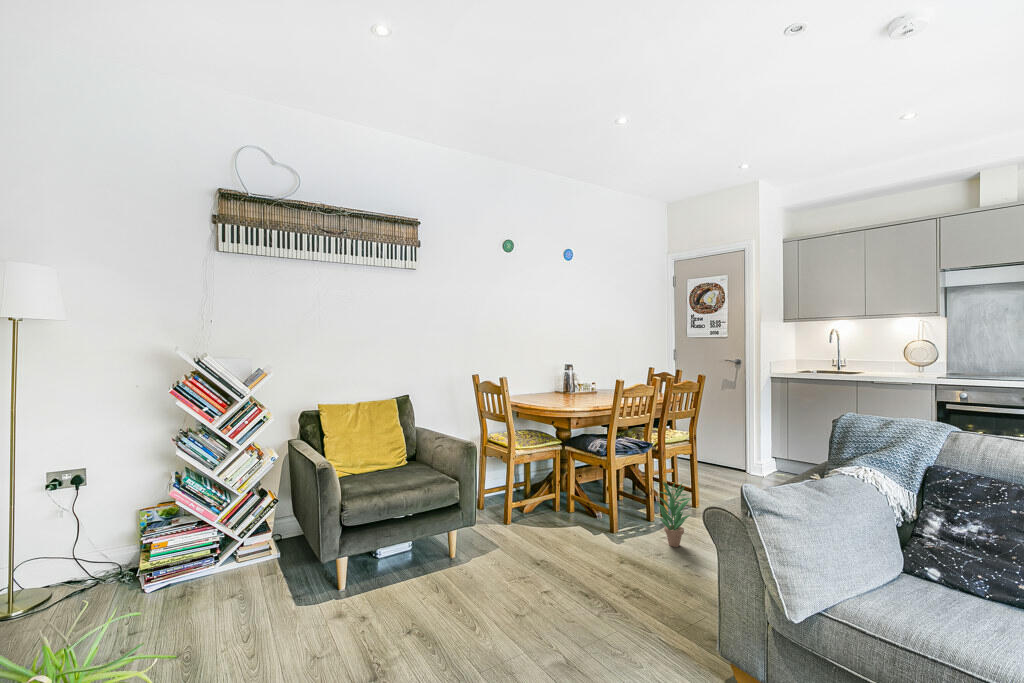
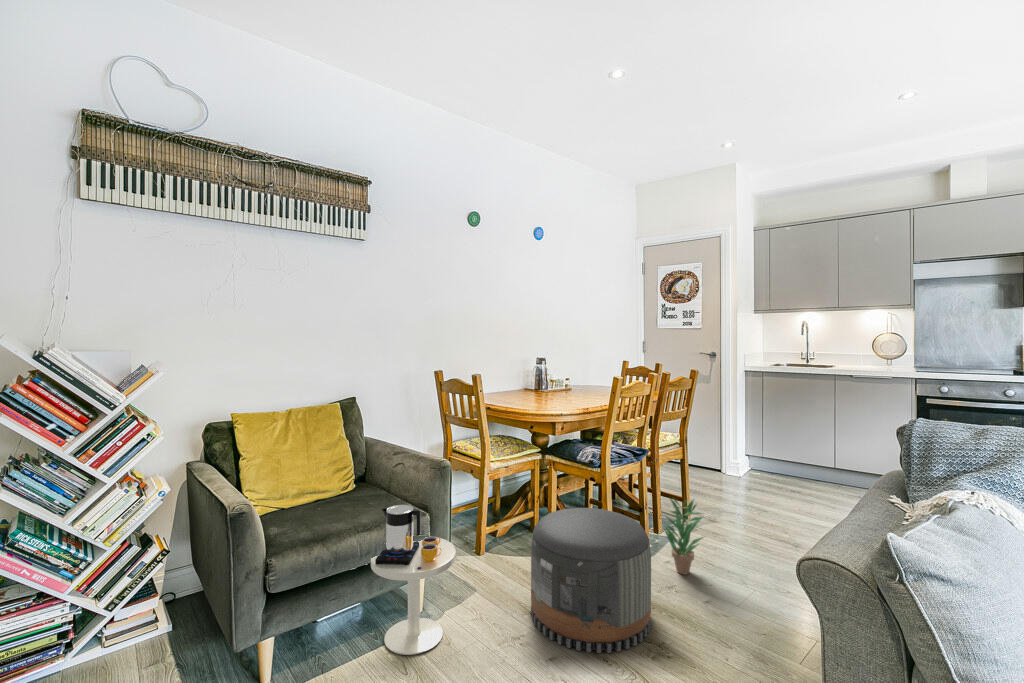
side table: none [415,474,477,582] -> present [371,505,455,655]
pouf: none [537,485,632,591] -> present [531,508,651,653]

